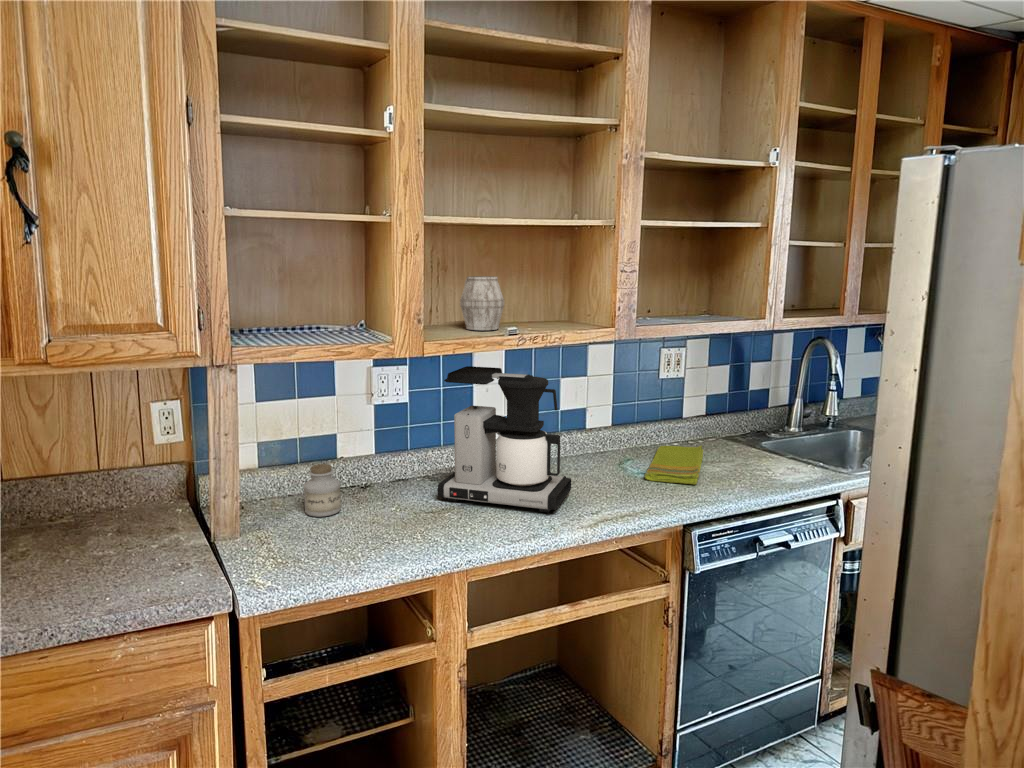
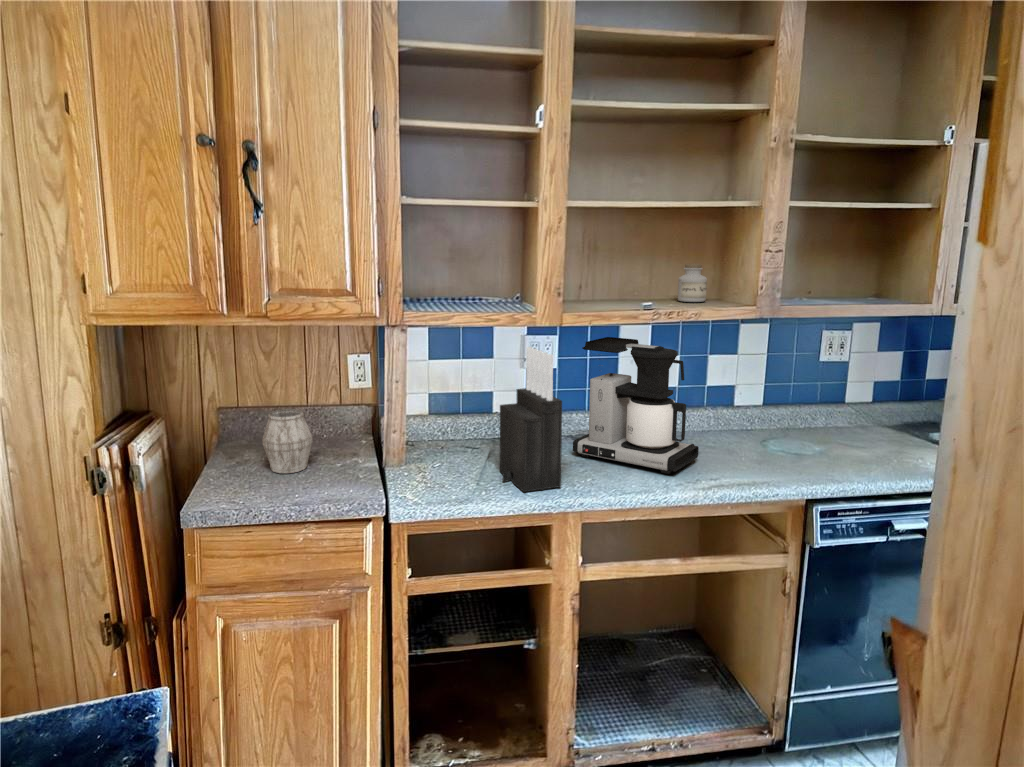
mug: present [460,276,504,330] -> present [262,409,312,473]
knife block: none [359,383,440,555] -> present [500,347,562,492]
dish towel: present [645,446,703,484] -> none [780,428,857,465]
jar: present [304,464,341,517] -> present [678,264,707,302]

